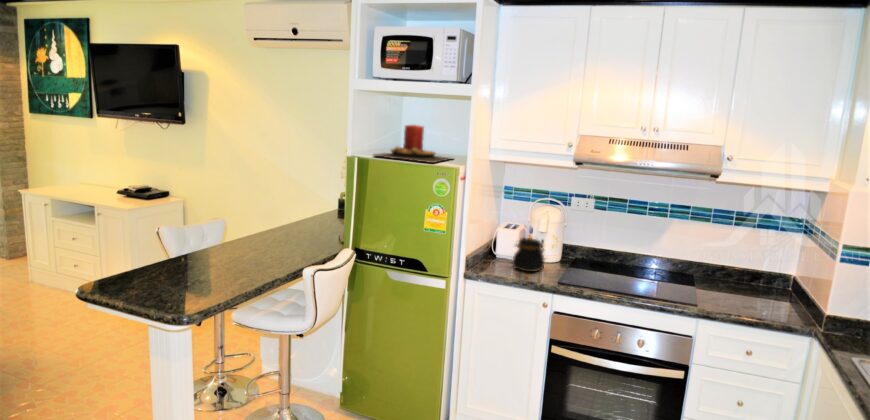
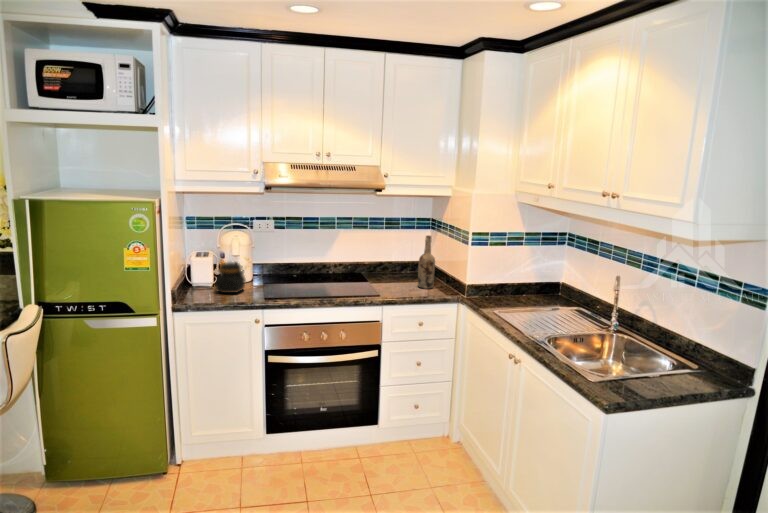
candle: present [374,125,451,163] -> none [45,160,141,199]
wine bottle: none [761,240,790,311] -> present [418,236,435,289]

